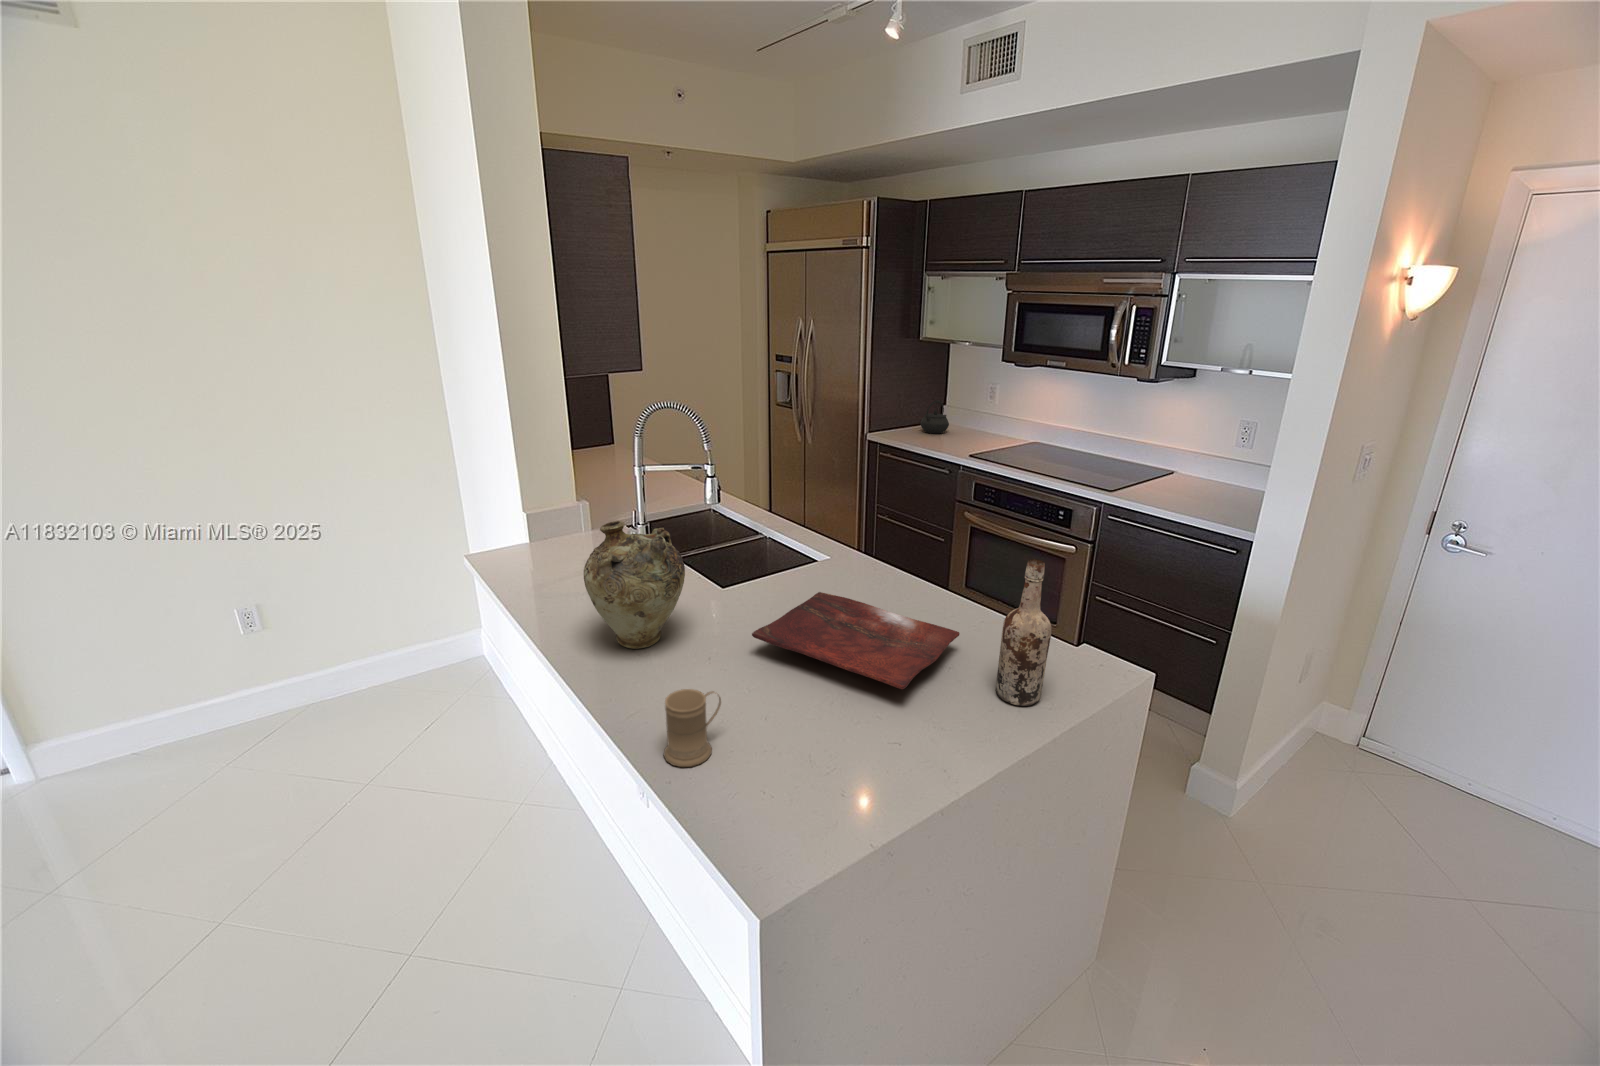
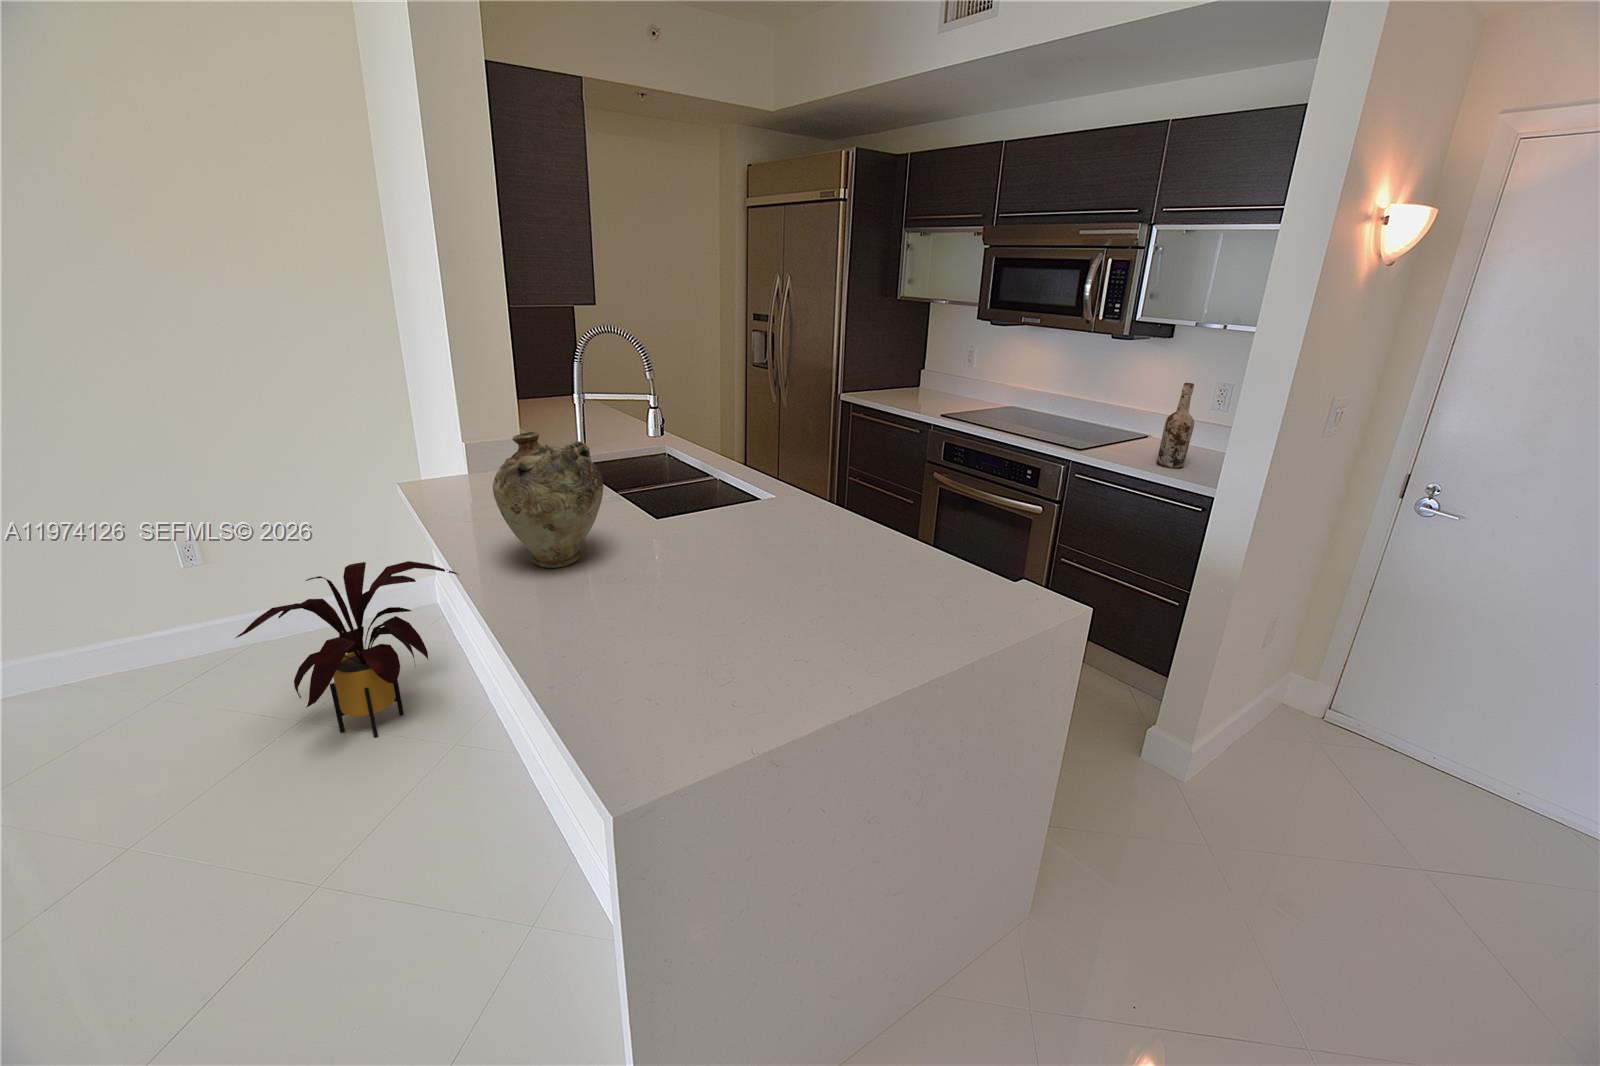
kettle: present [920,400,949,434] -> none [897,362,925,396]
wine bottle: present [996,559,1051,706] -> present [1157,383,1194,468]
cutting board: present [752,592,960,689] -> none [669,521,888,607]
house plant: none [315,627,518,801] -> present [236,561,459,738]
mug: present [664,689,721,767] -> none [550,593,616,674]

